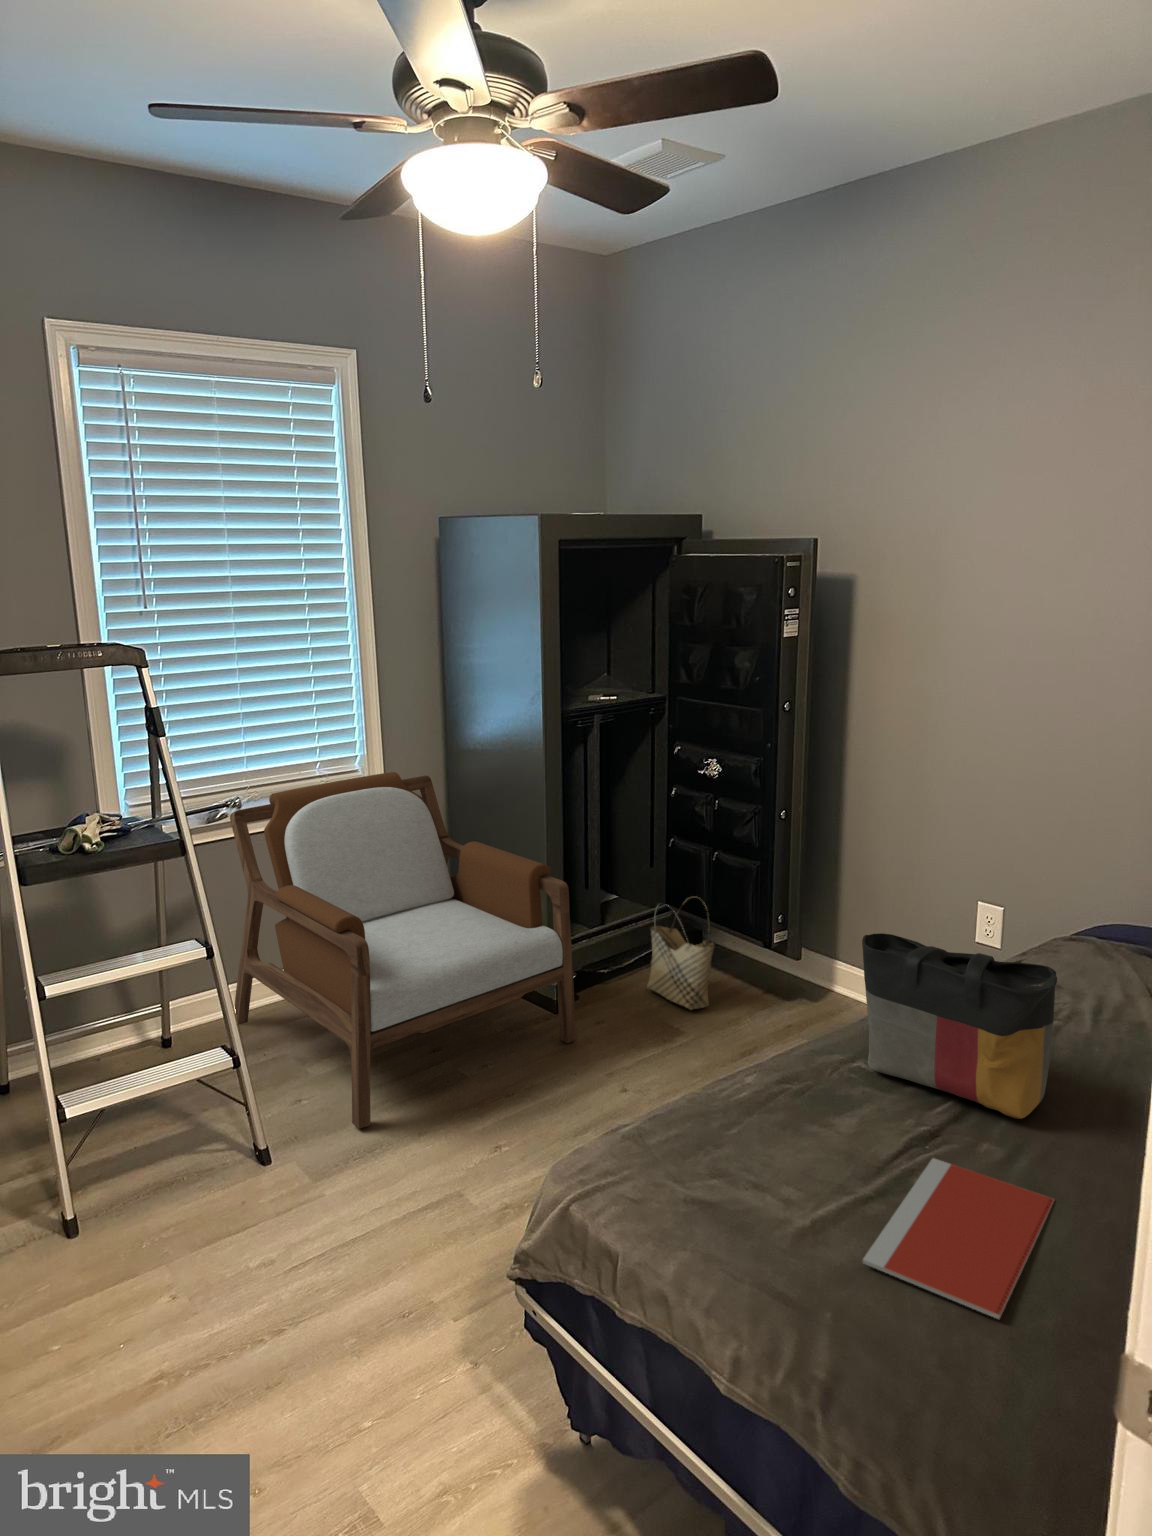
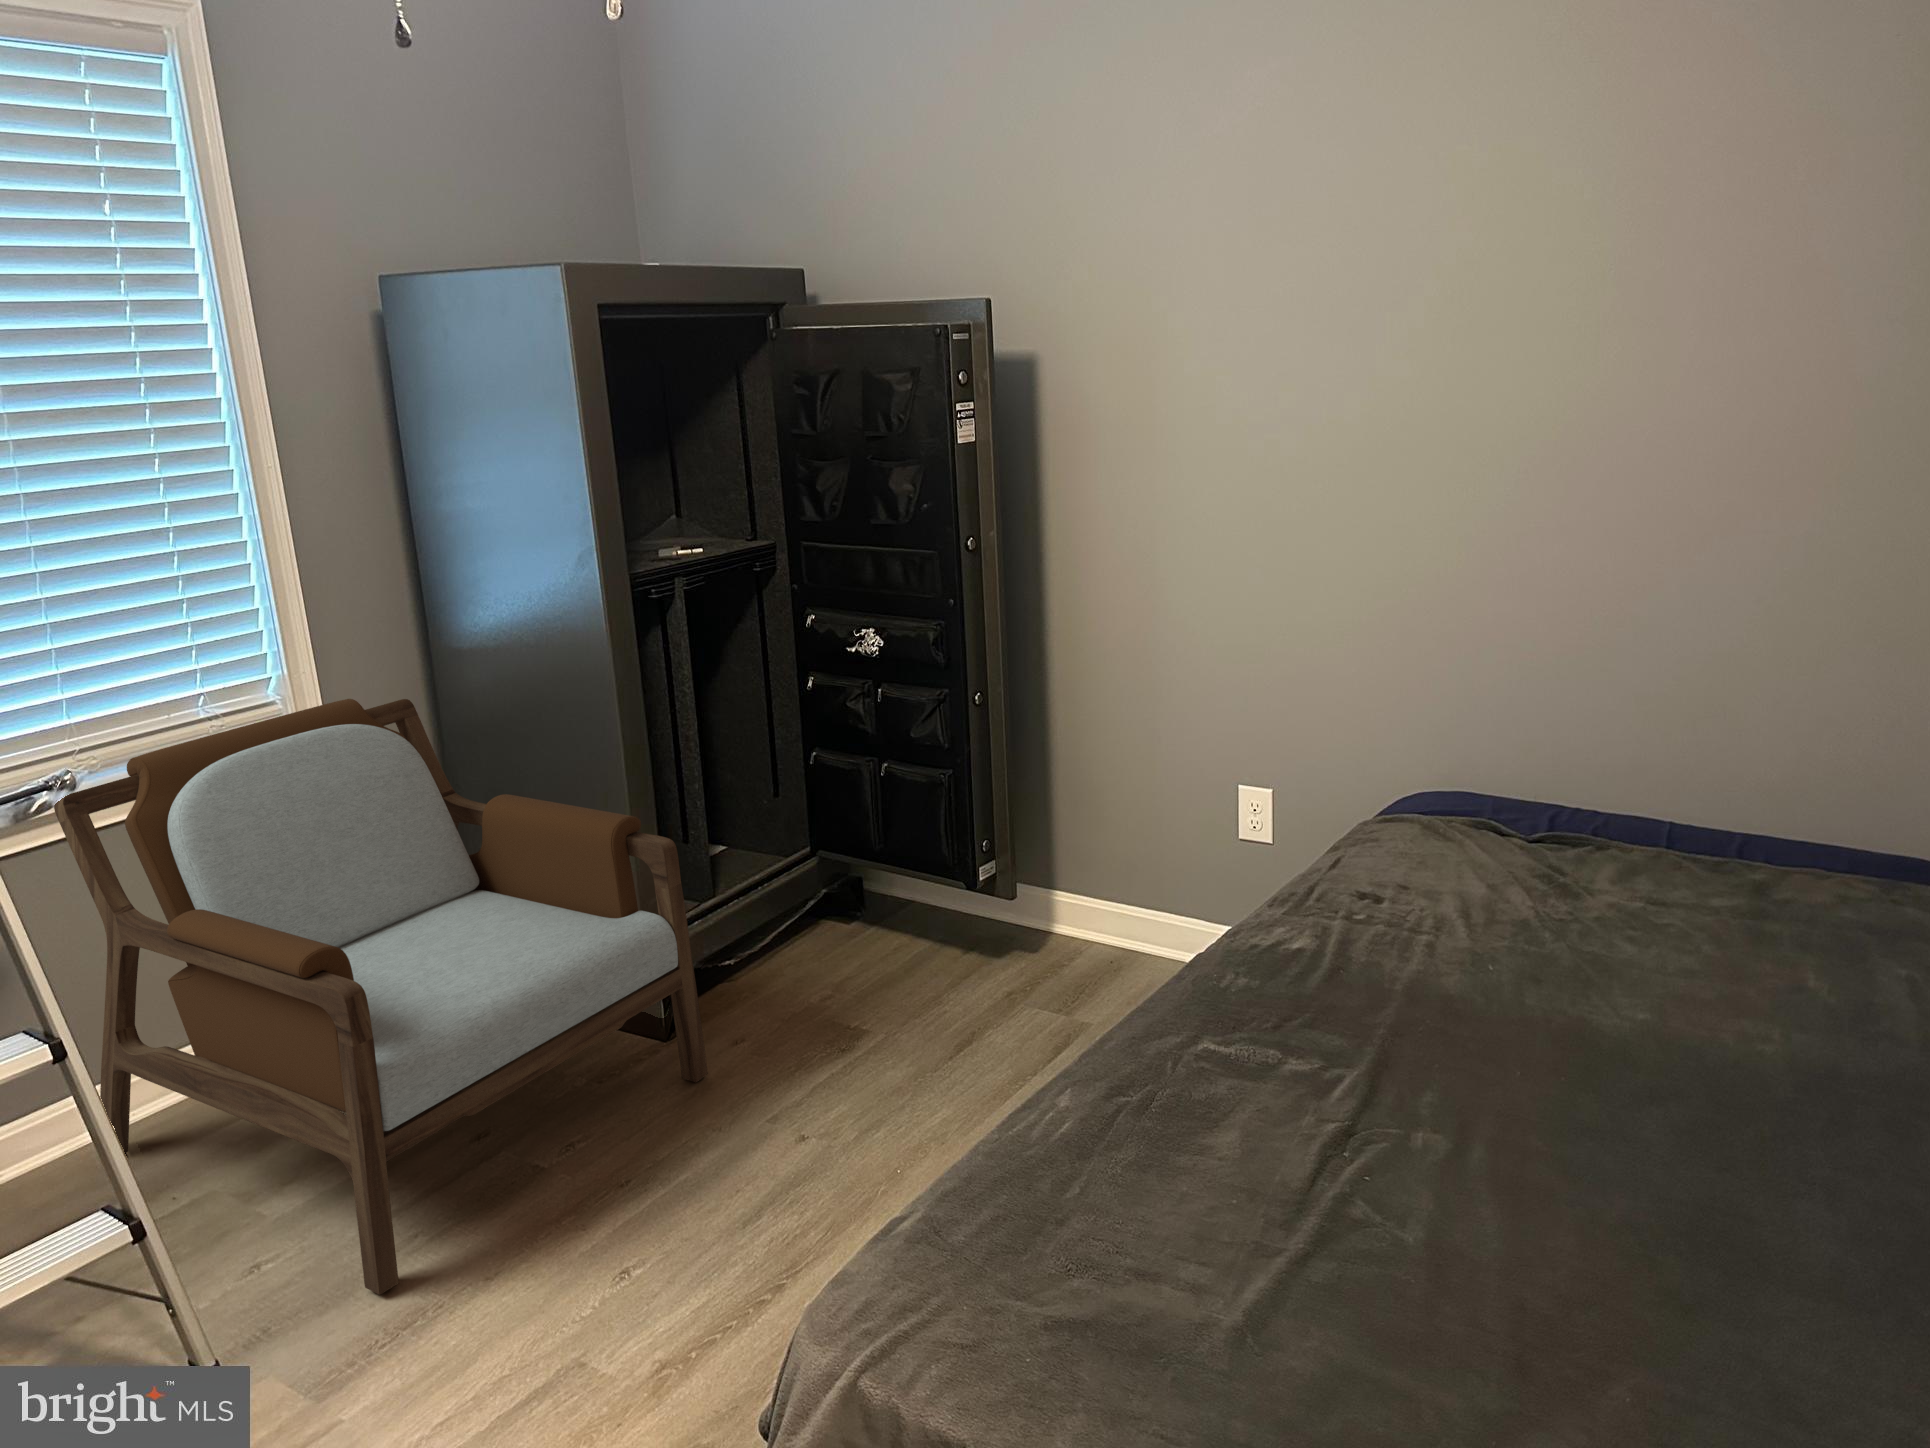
woven basket: present [647,896,715,1009] -> none [792,832,893,998]
tote bag: present [862,933,1057,1119] -> none [1196,851,1482,1083]
notebook: present [862,1158,1055,1319] -> none [1331,1165,1543,1392]

